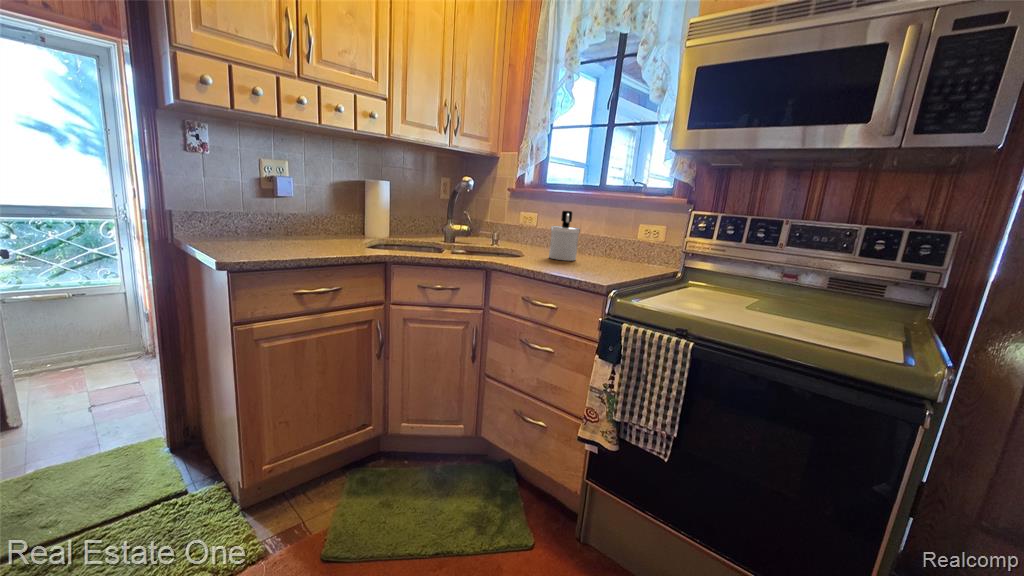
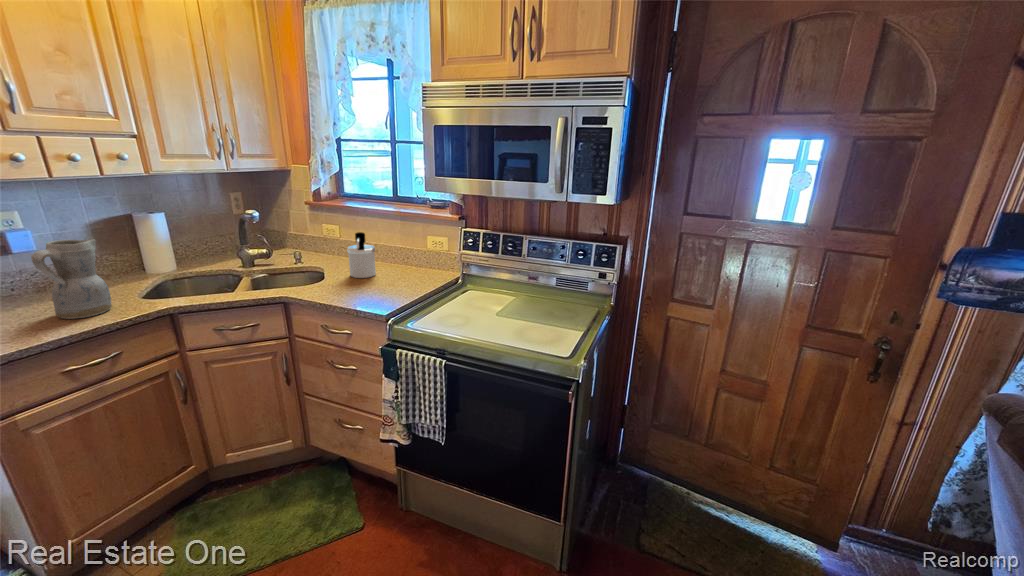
ceramic pitcher: none [297,176,343,251] -> present [31,239,112,319]

